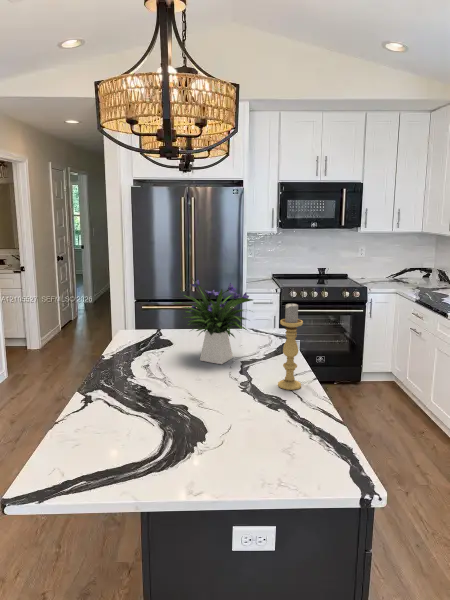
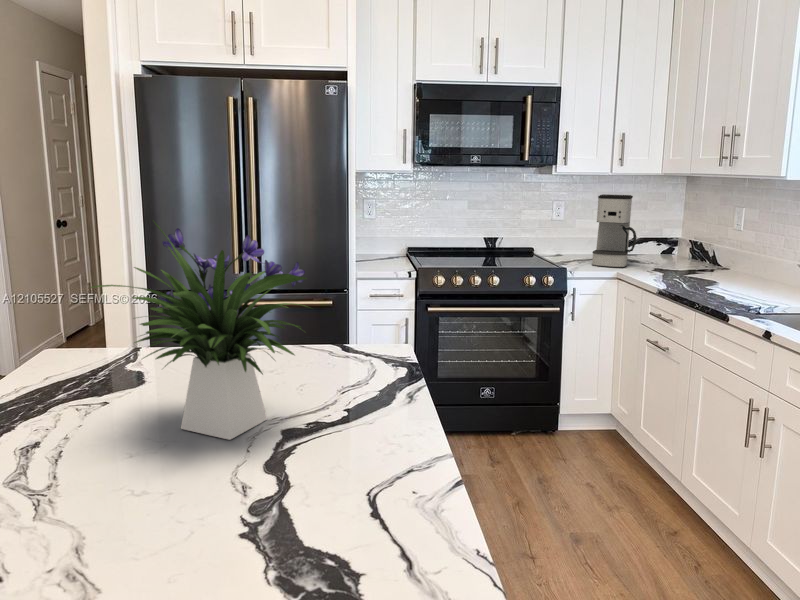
coffee maker: none [381,244,407,287] -> present [592,194,636,268]
candle holder: present [278,303,303,390] -> none [353,280,418,527]

